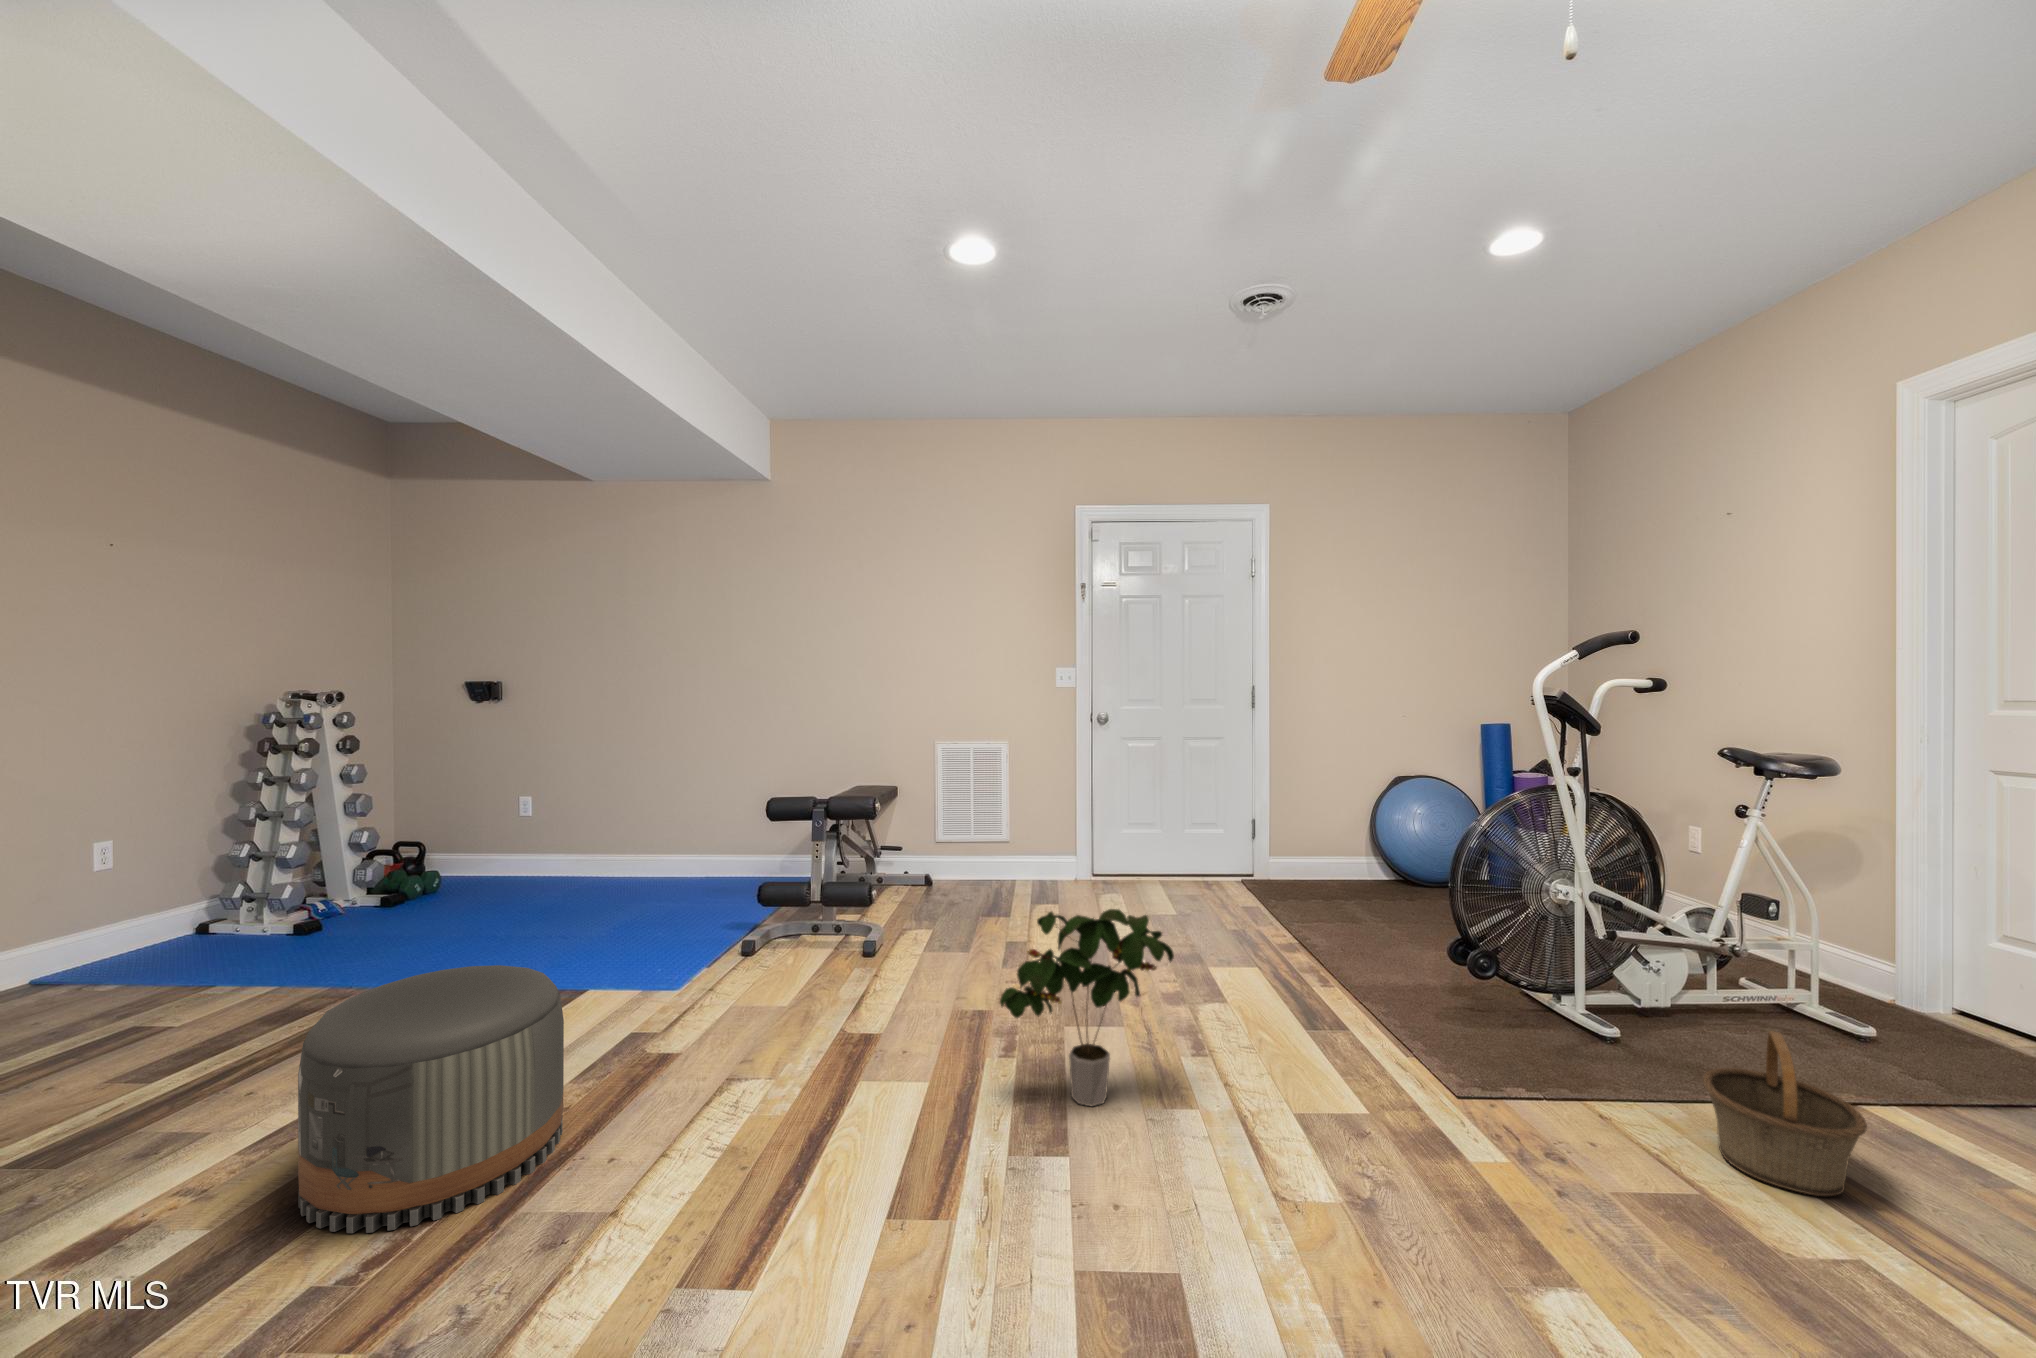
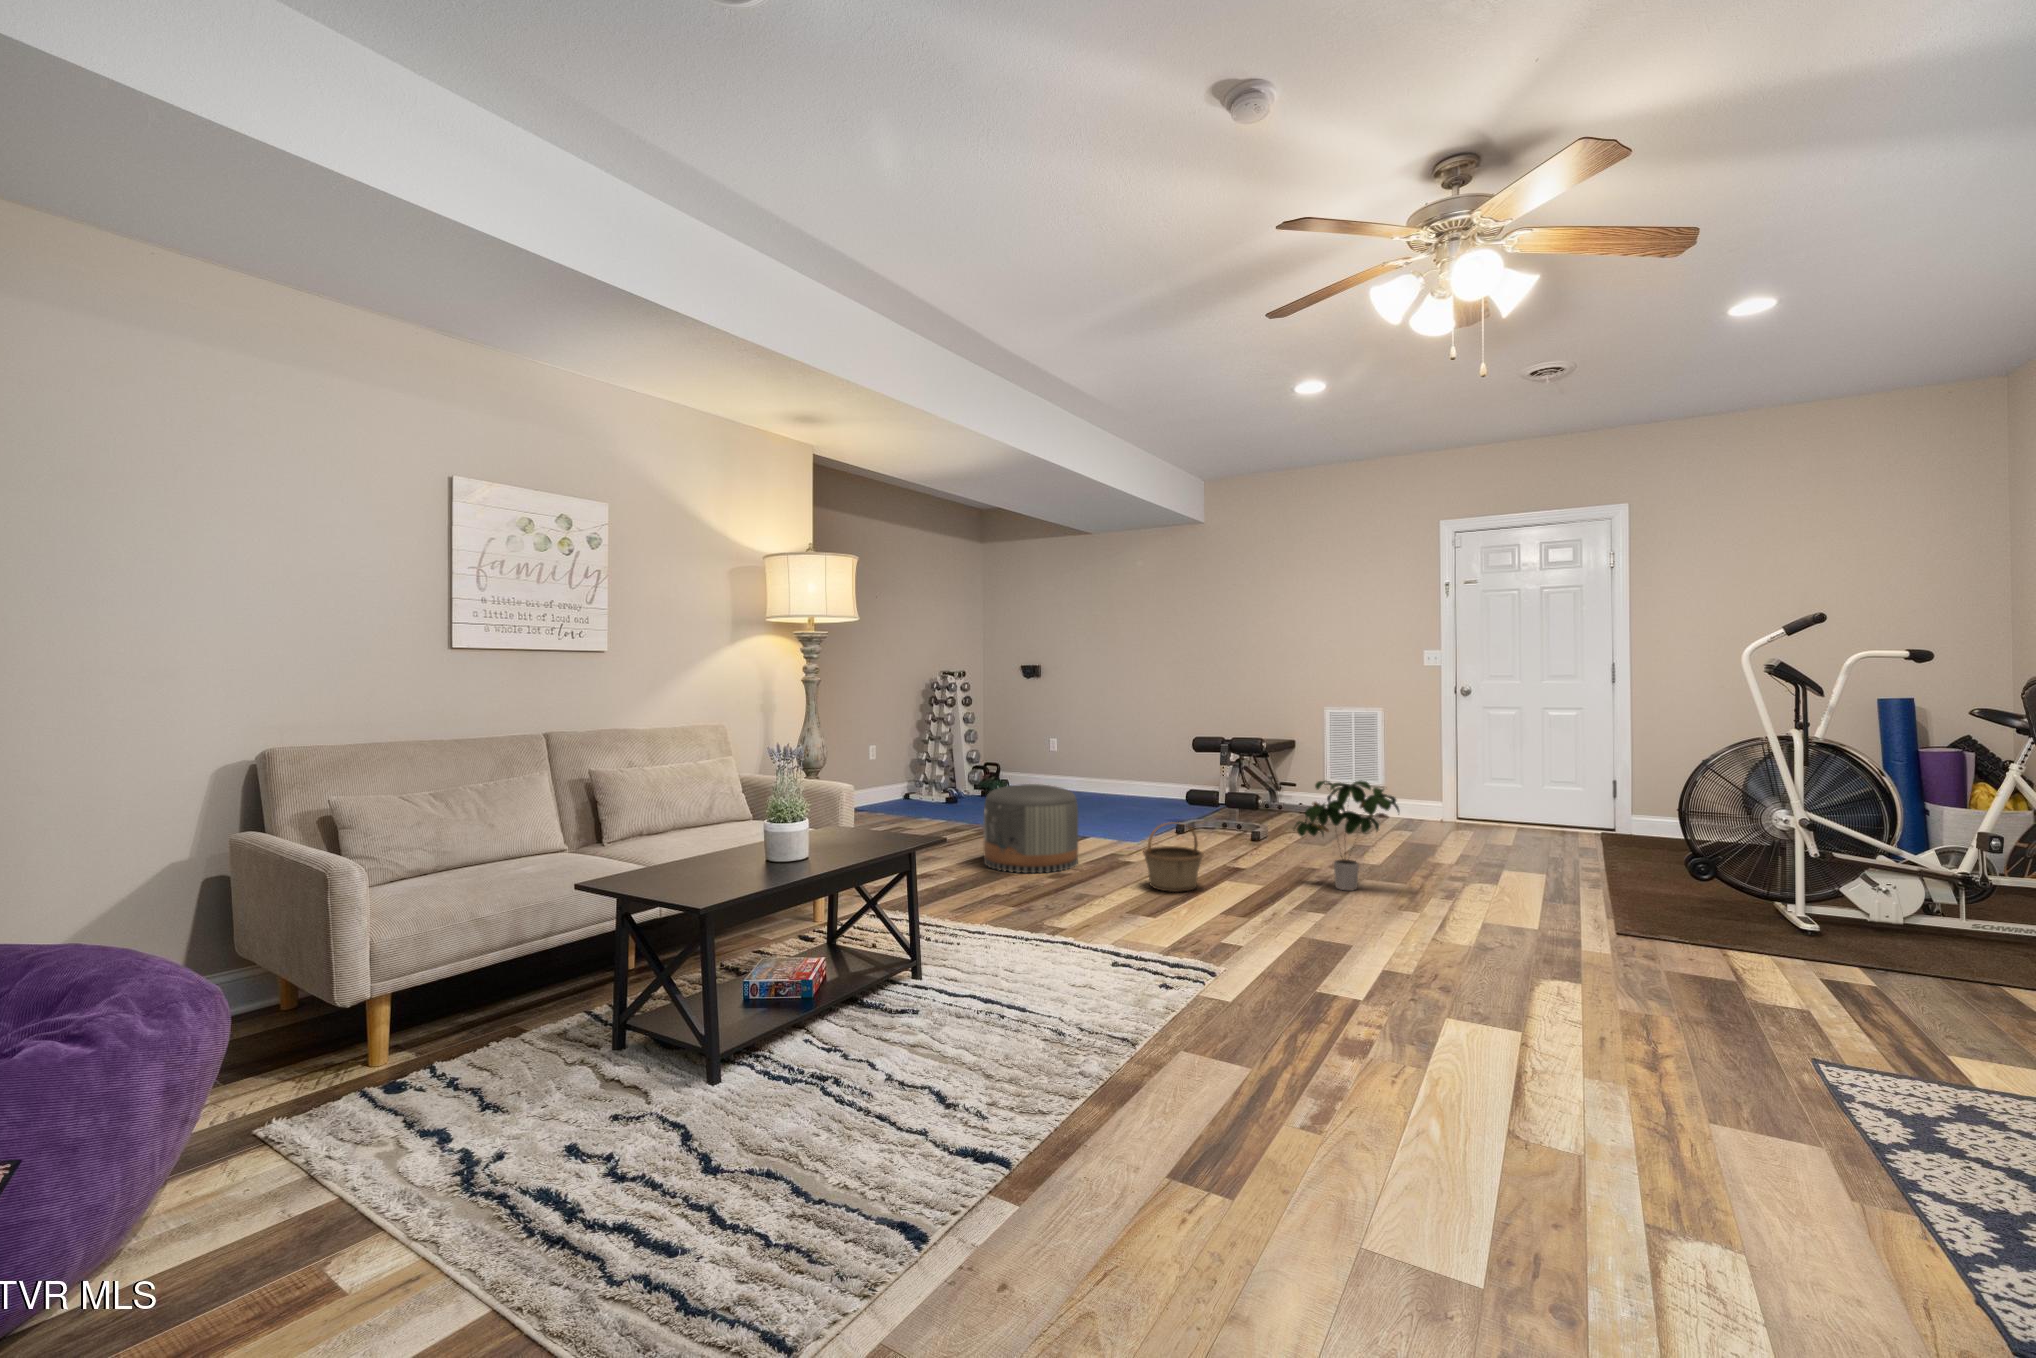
basket: present [1703,1031,1867,1196] -> present [1143,822,1203,892]

